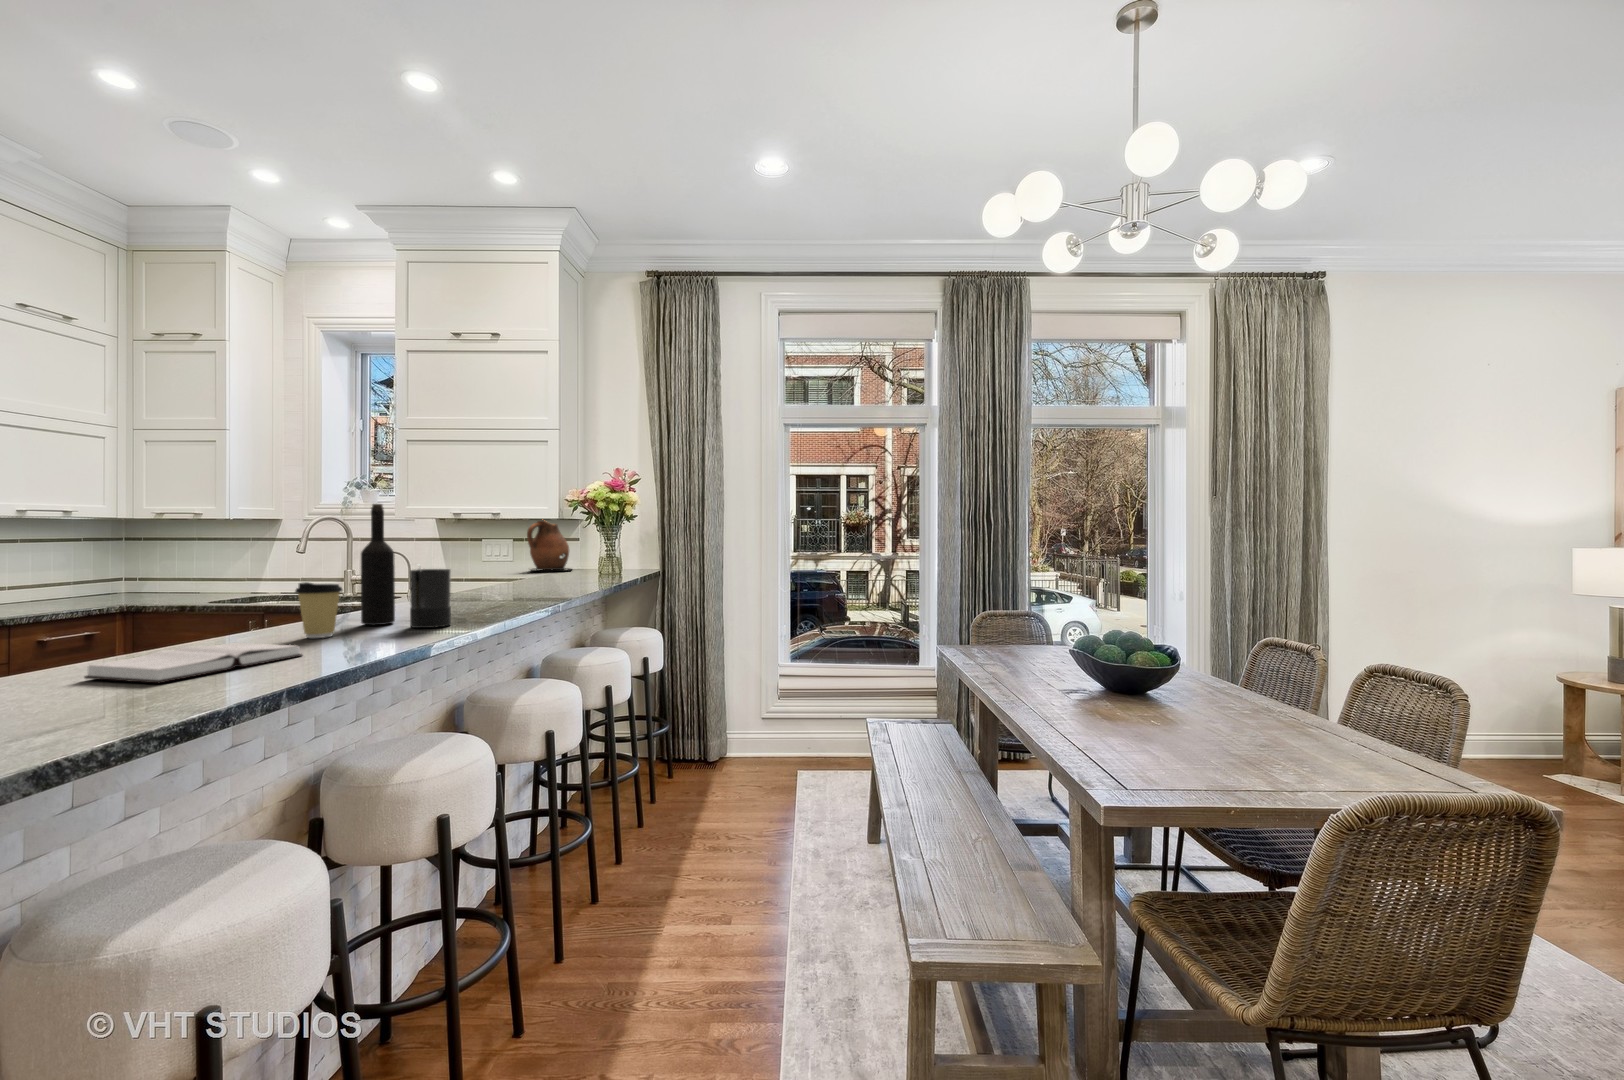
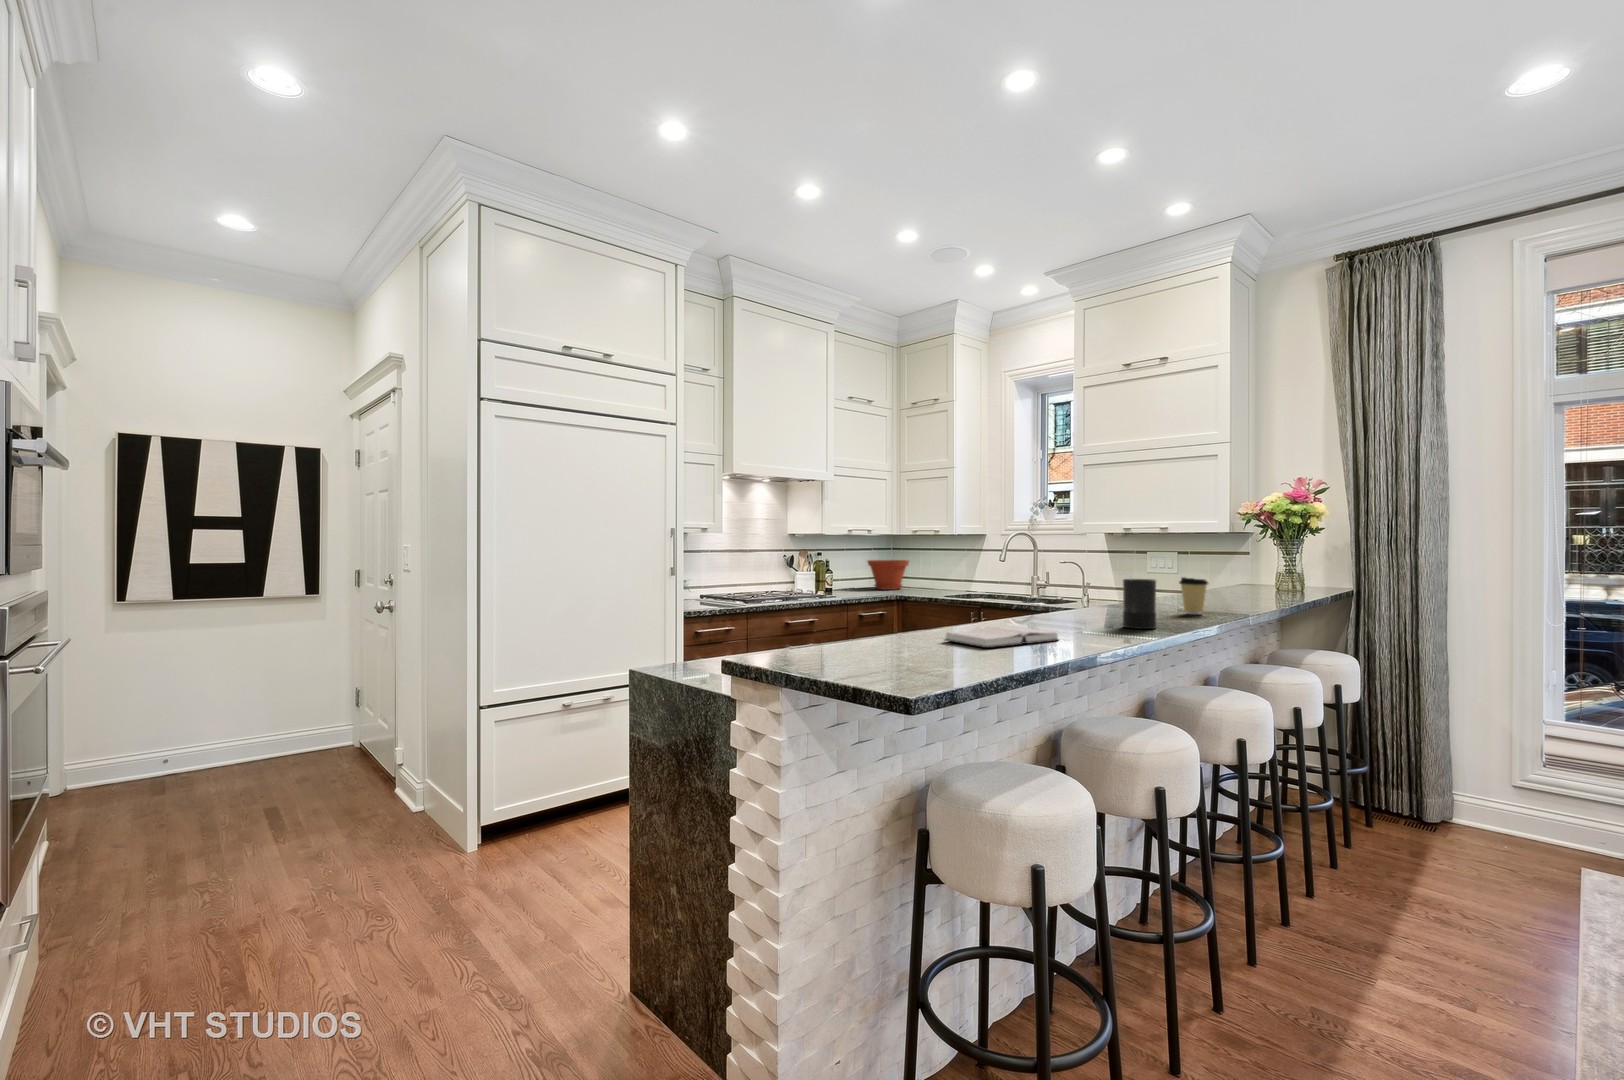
wine bottle: present [361,504,395,625] -> none [1082,524,1107,623]
ceramic pitcher: present [527,521,571,571] -> none [1194,531,1243,586]
plant pot: none [73,554,156,597] -> present [867,560,909,590]
coffee cup: present [295,582,342,638] -> present [1179,577,1209,614]

